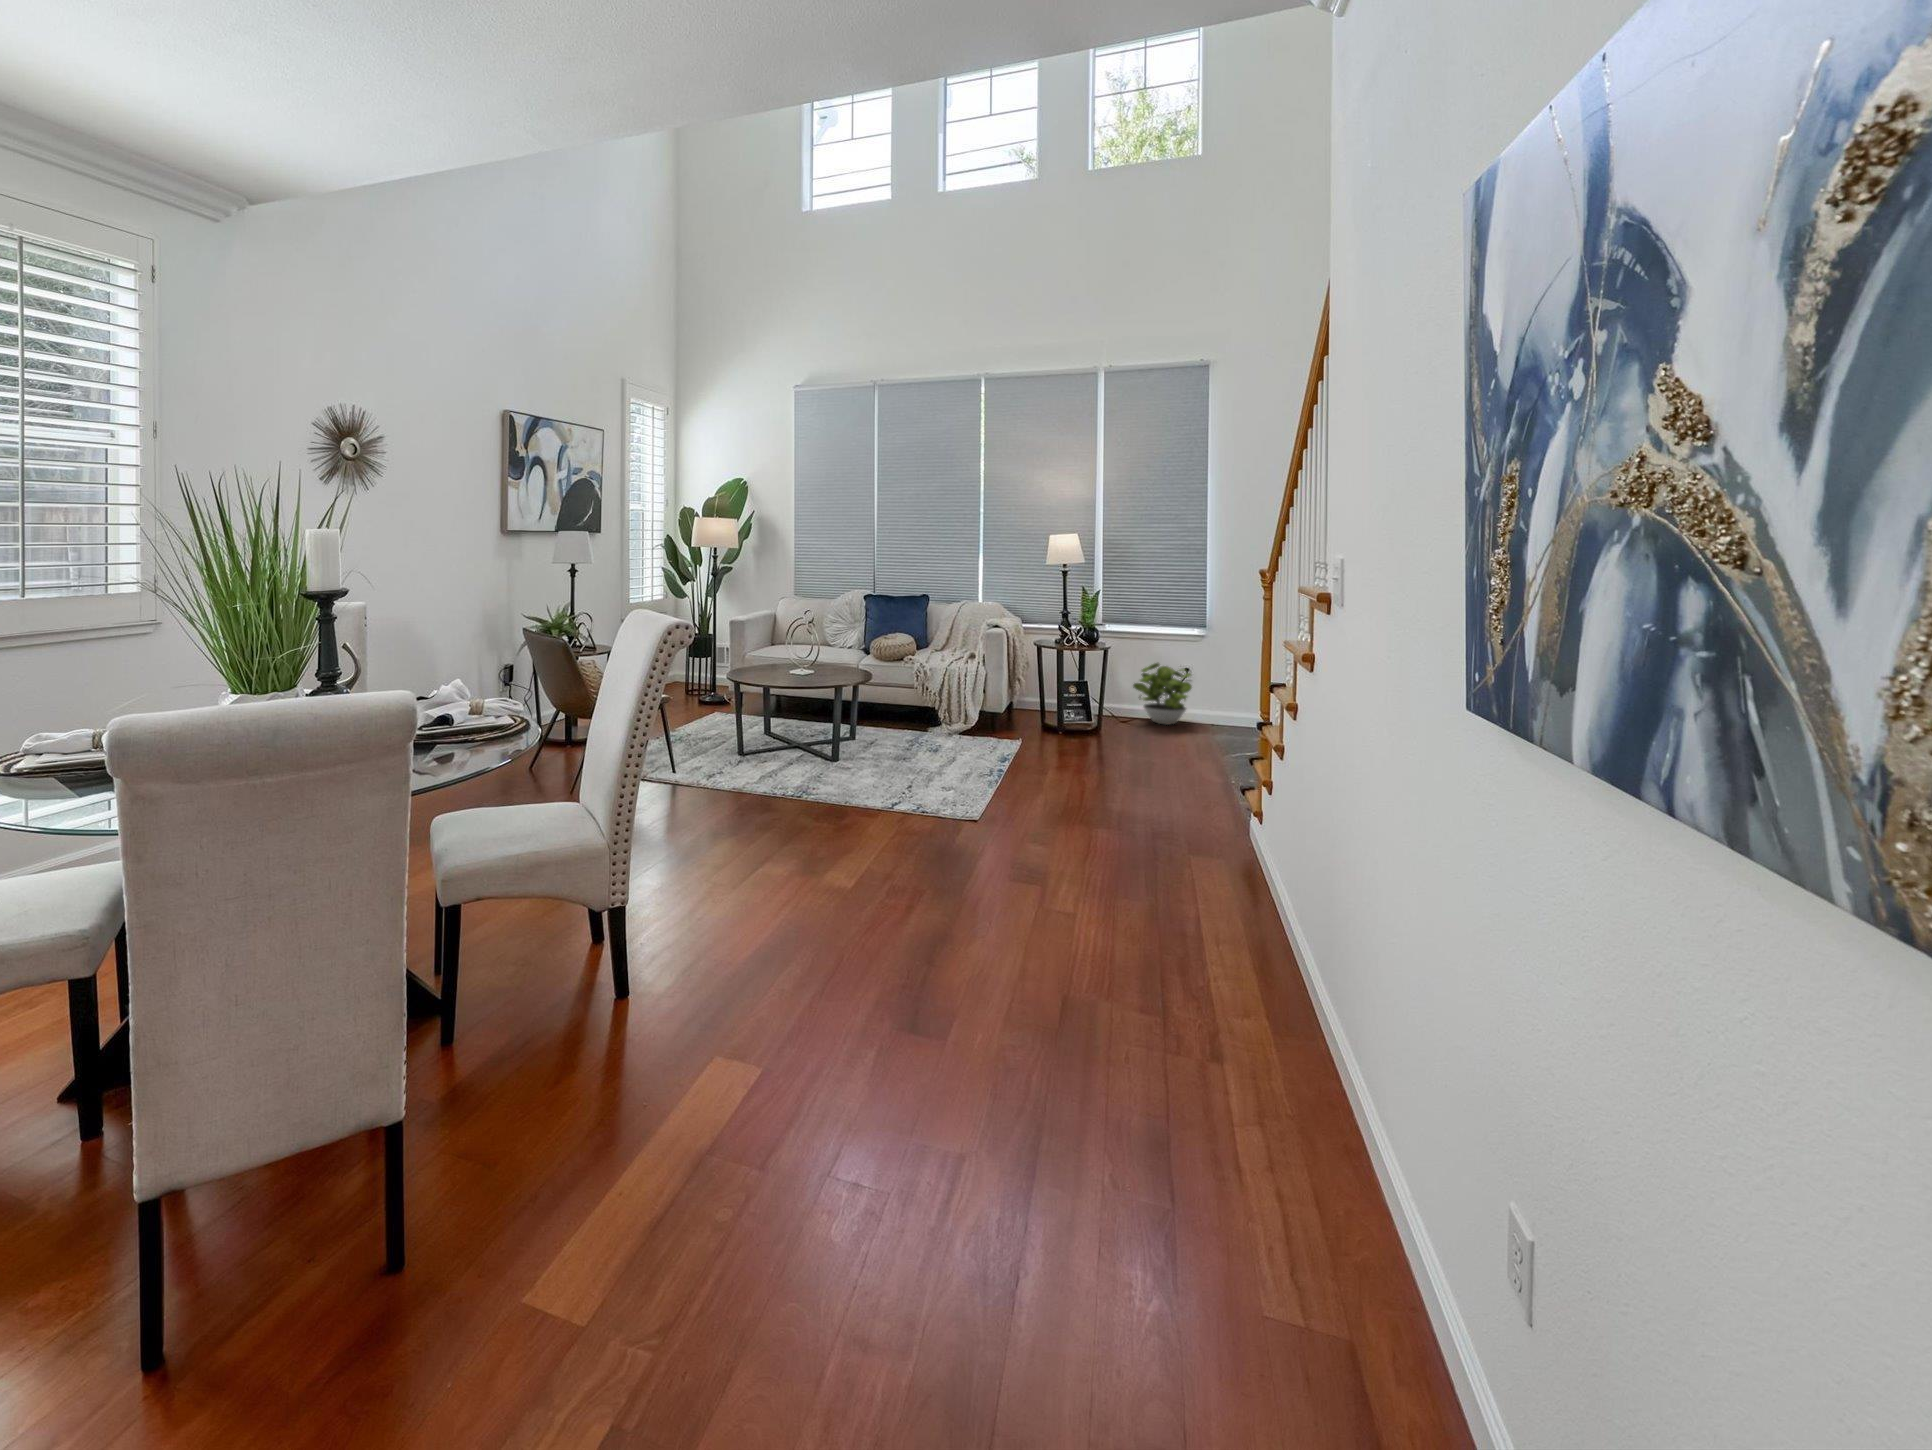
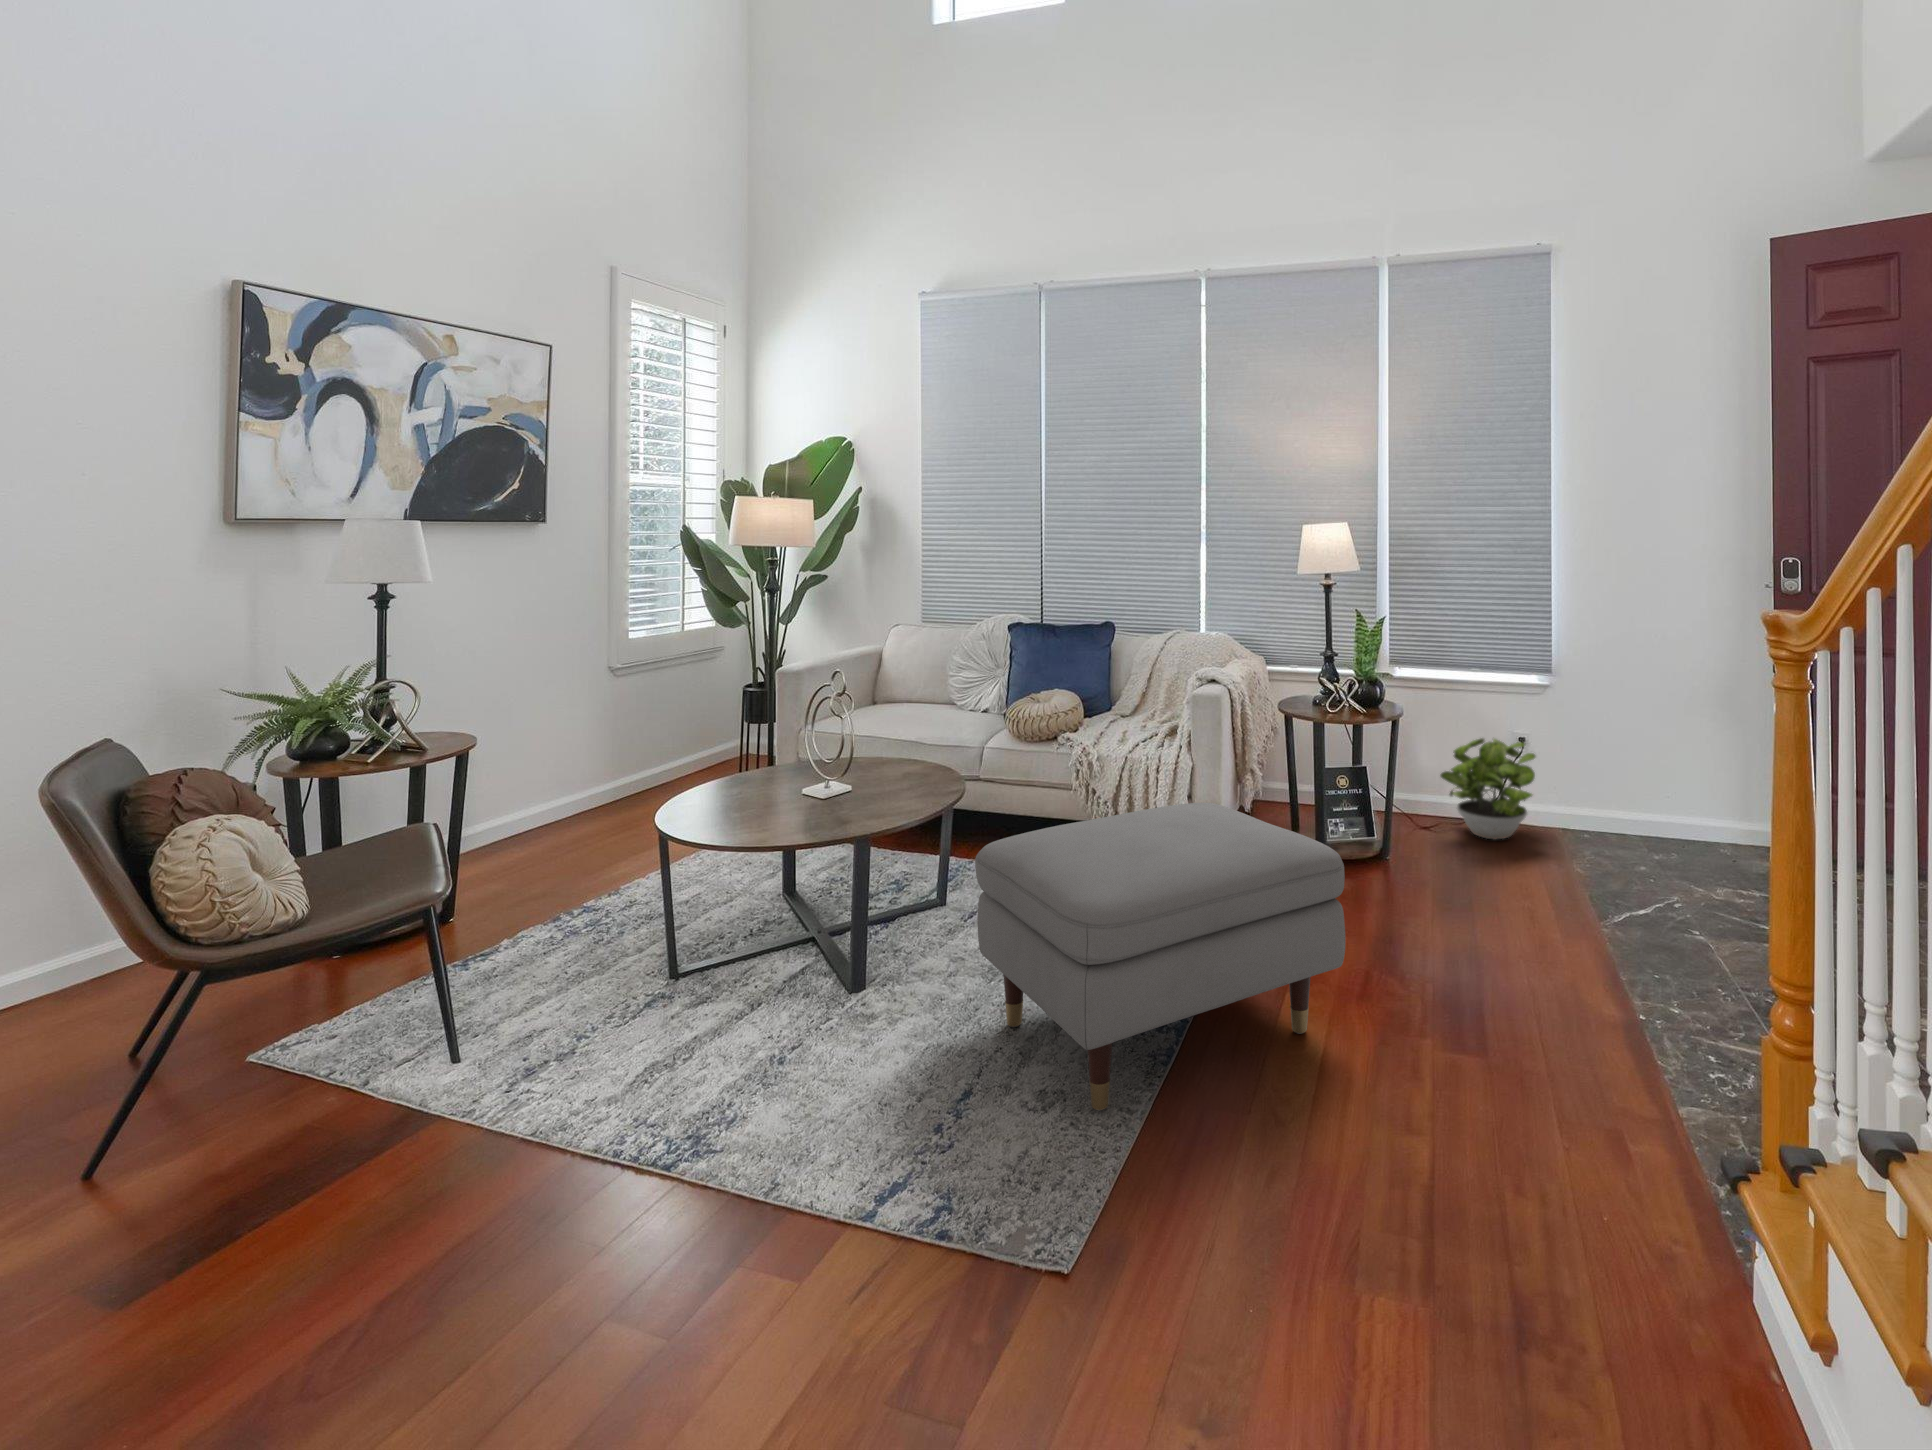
ottoman: none [898,679,1079,795] -> present [975,803,1345,1110]

